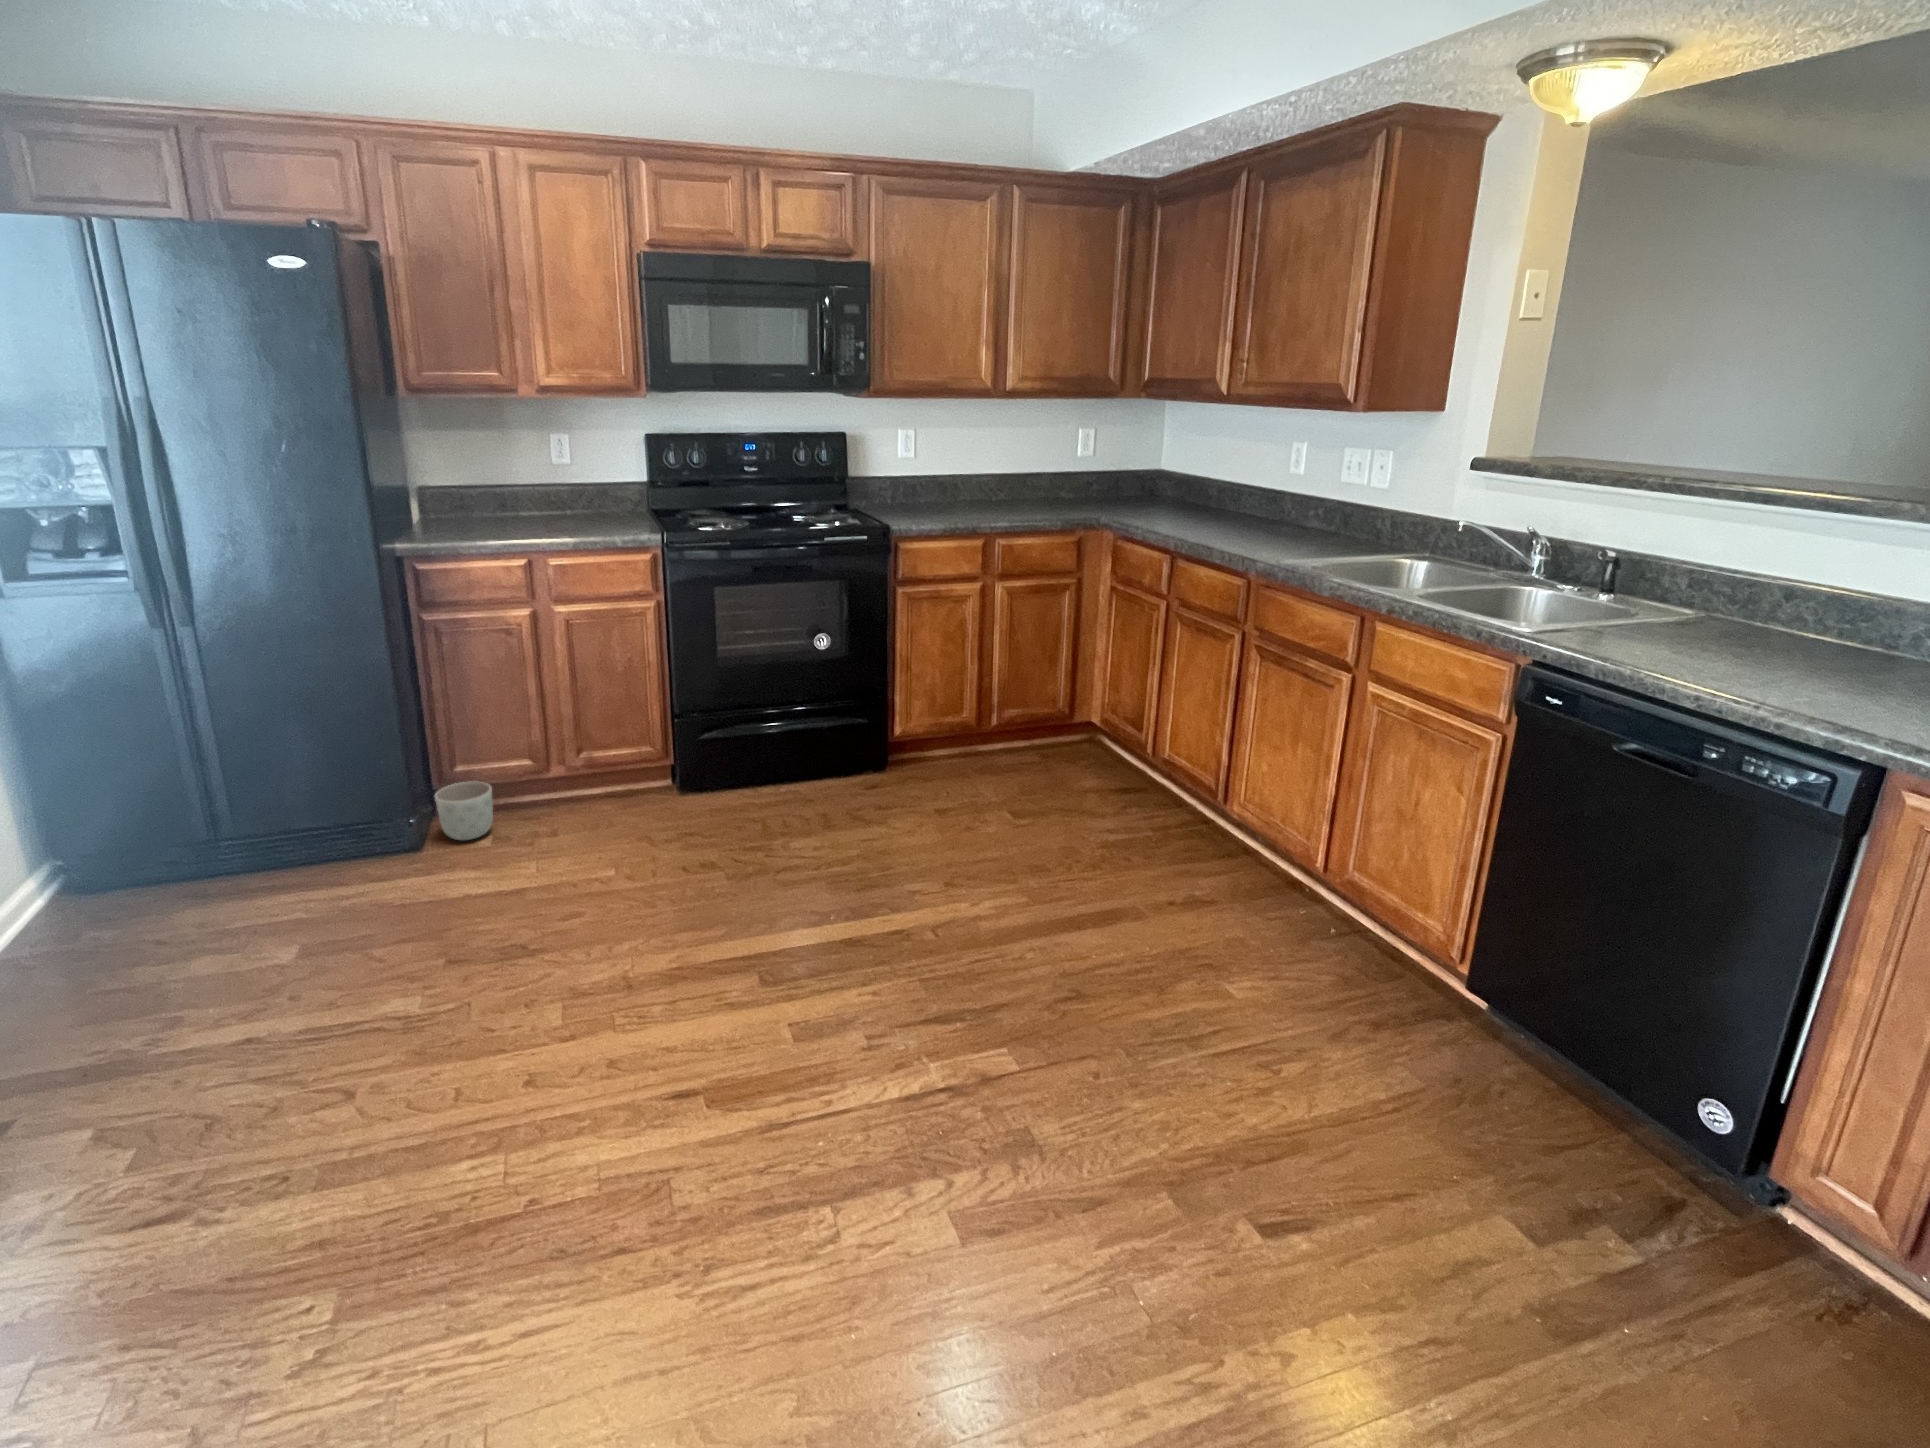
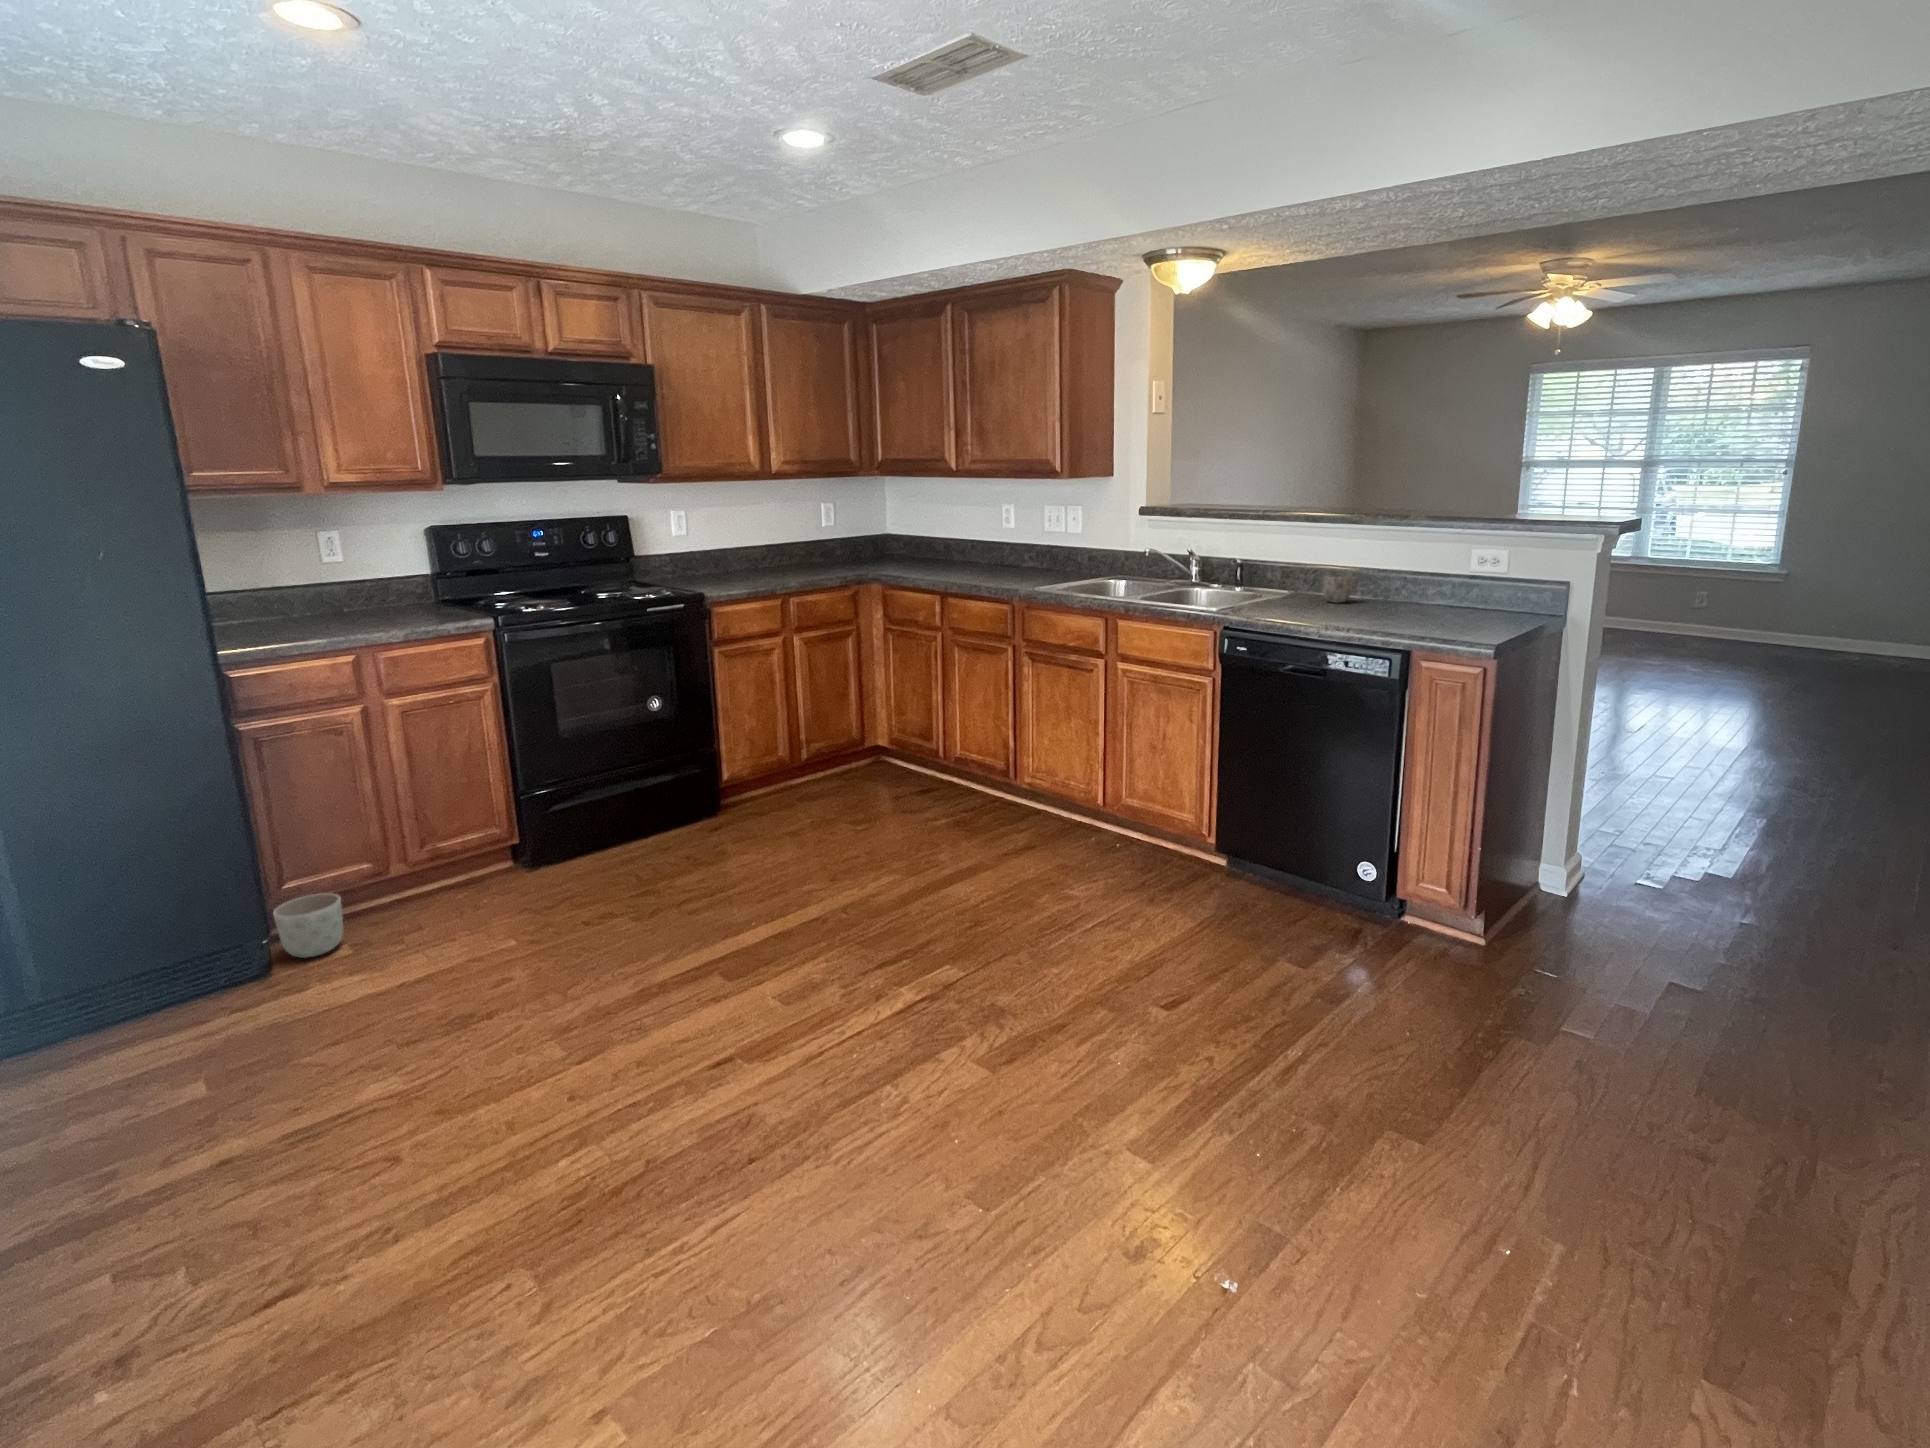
mug: none [1753,597,1836,647] -> present [1322,574,1359,603]

